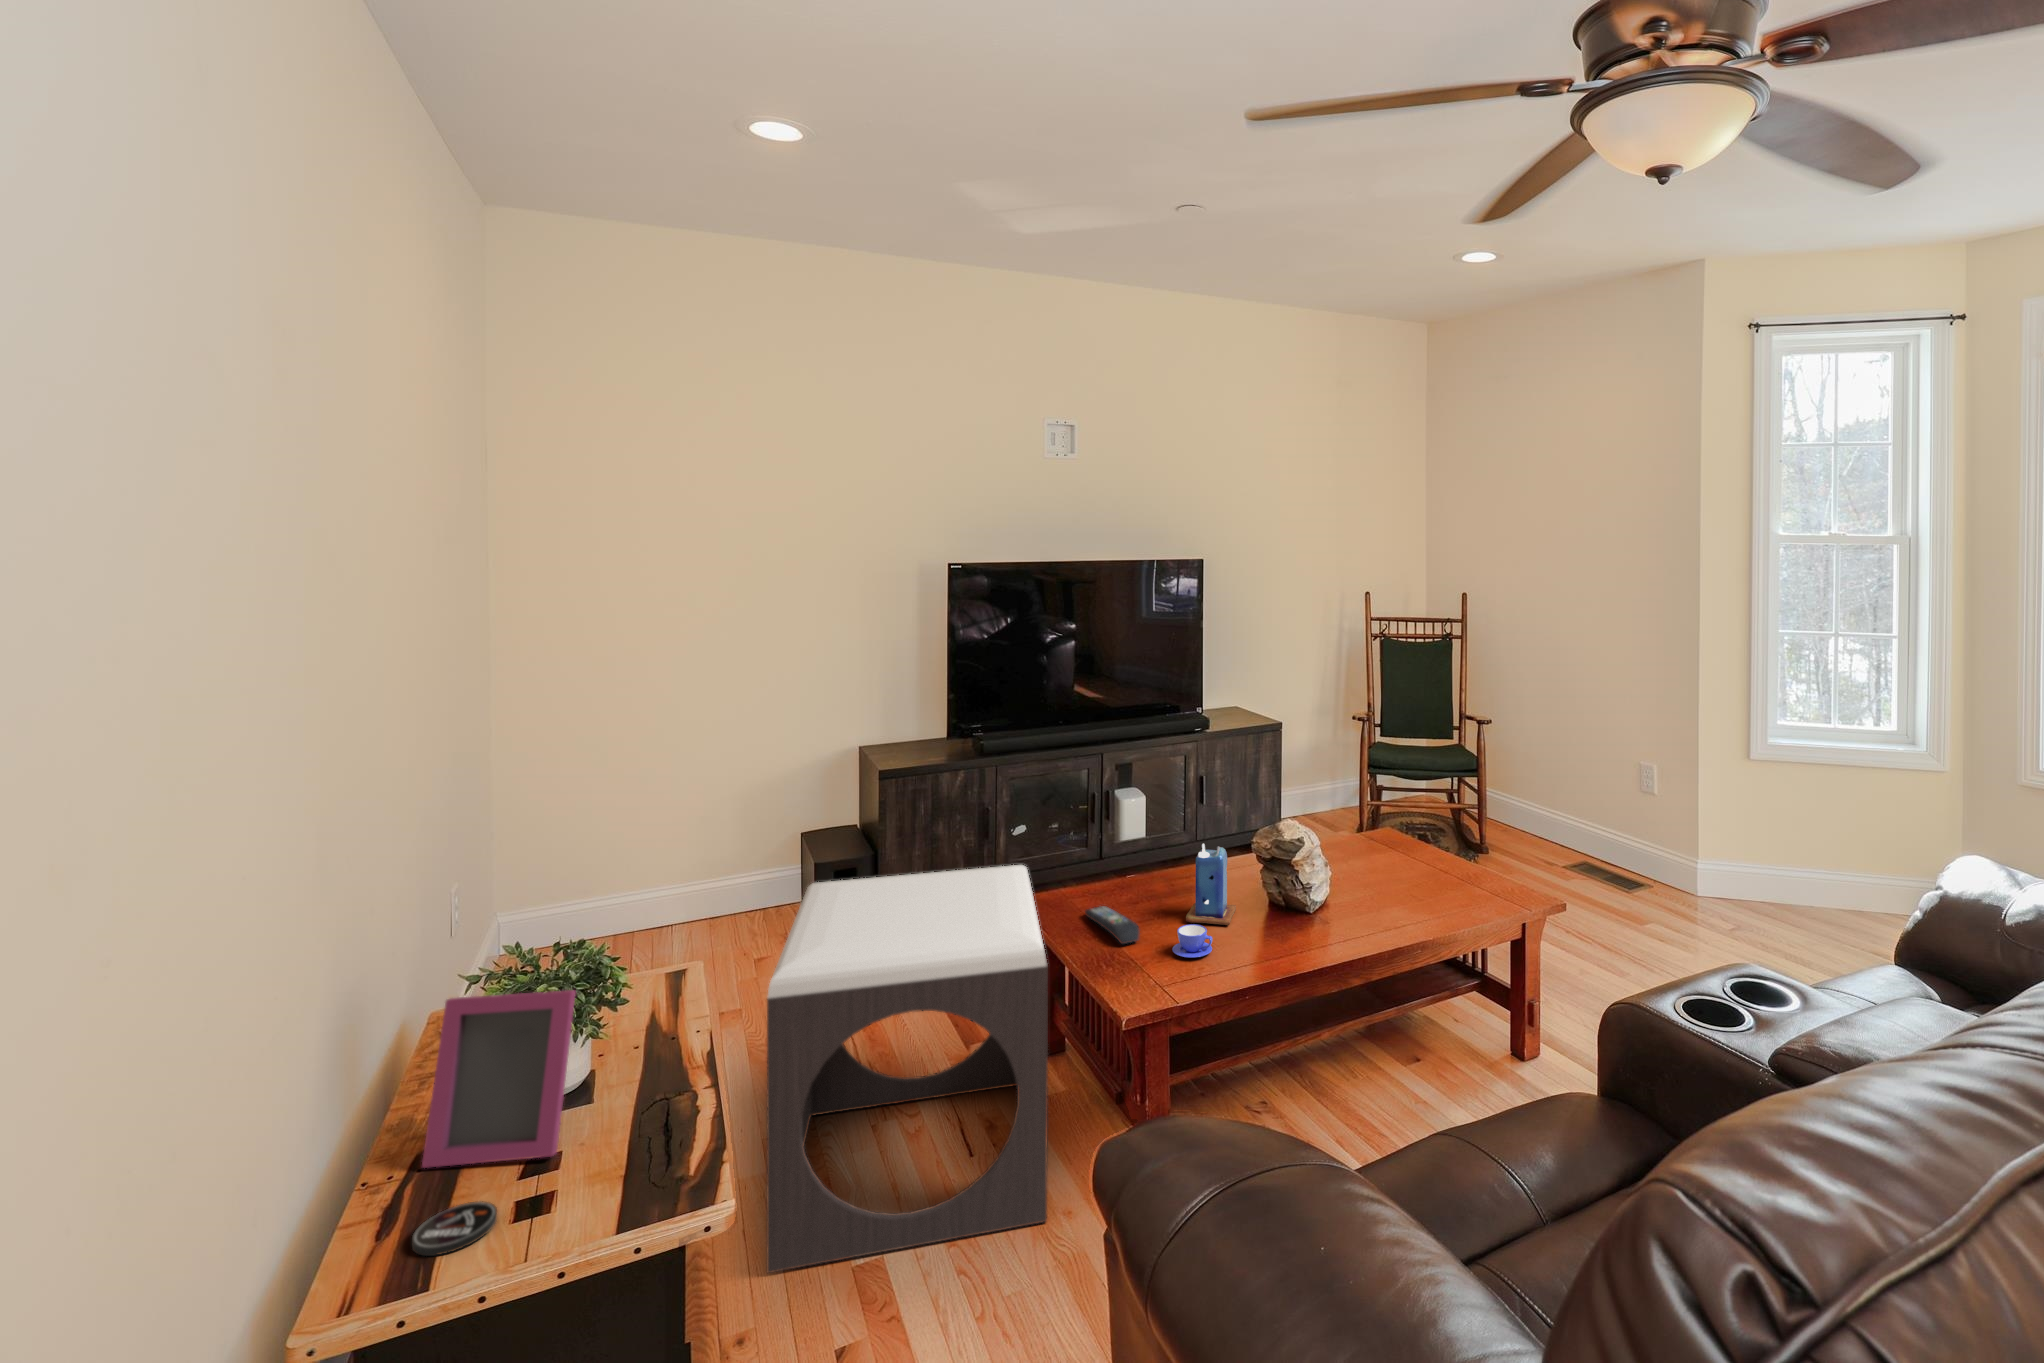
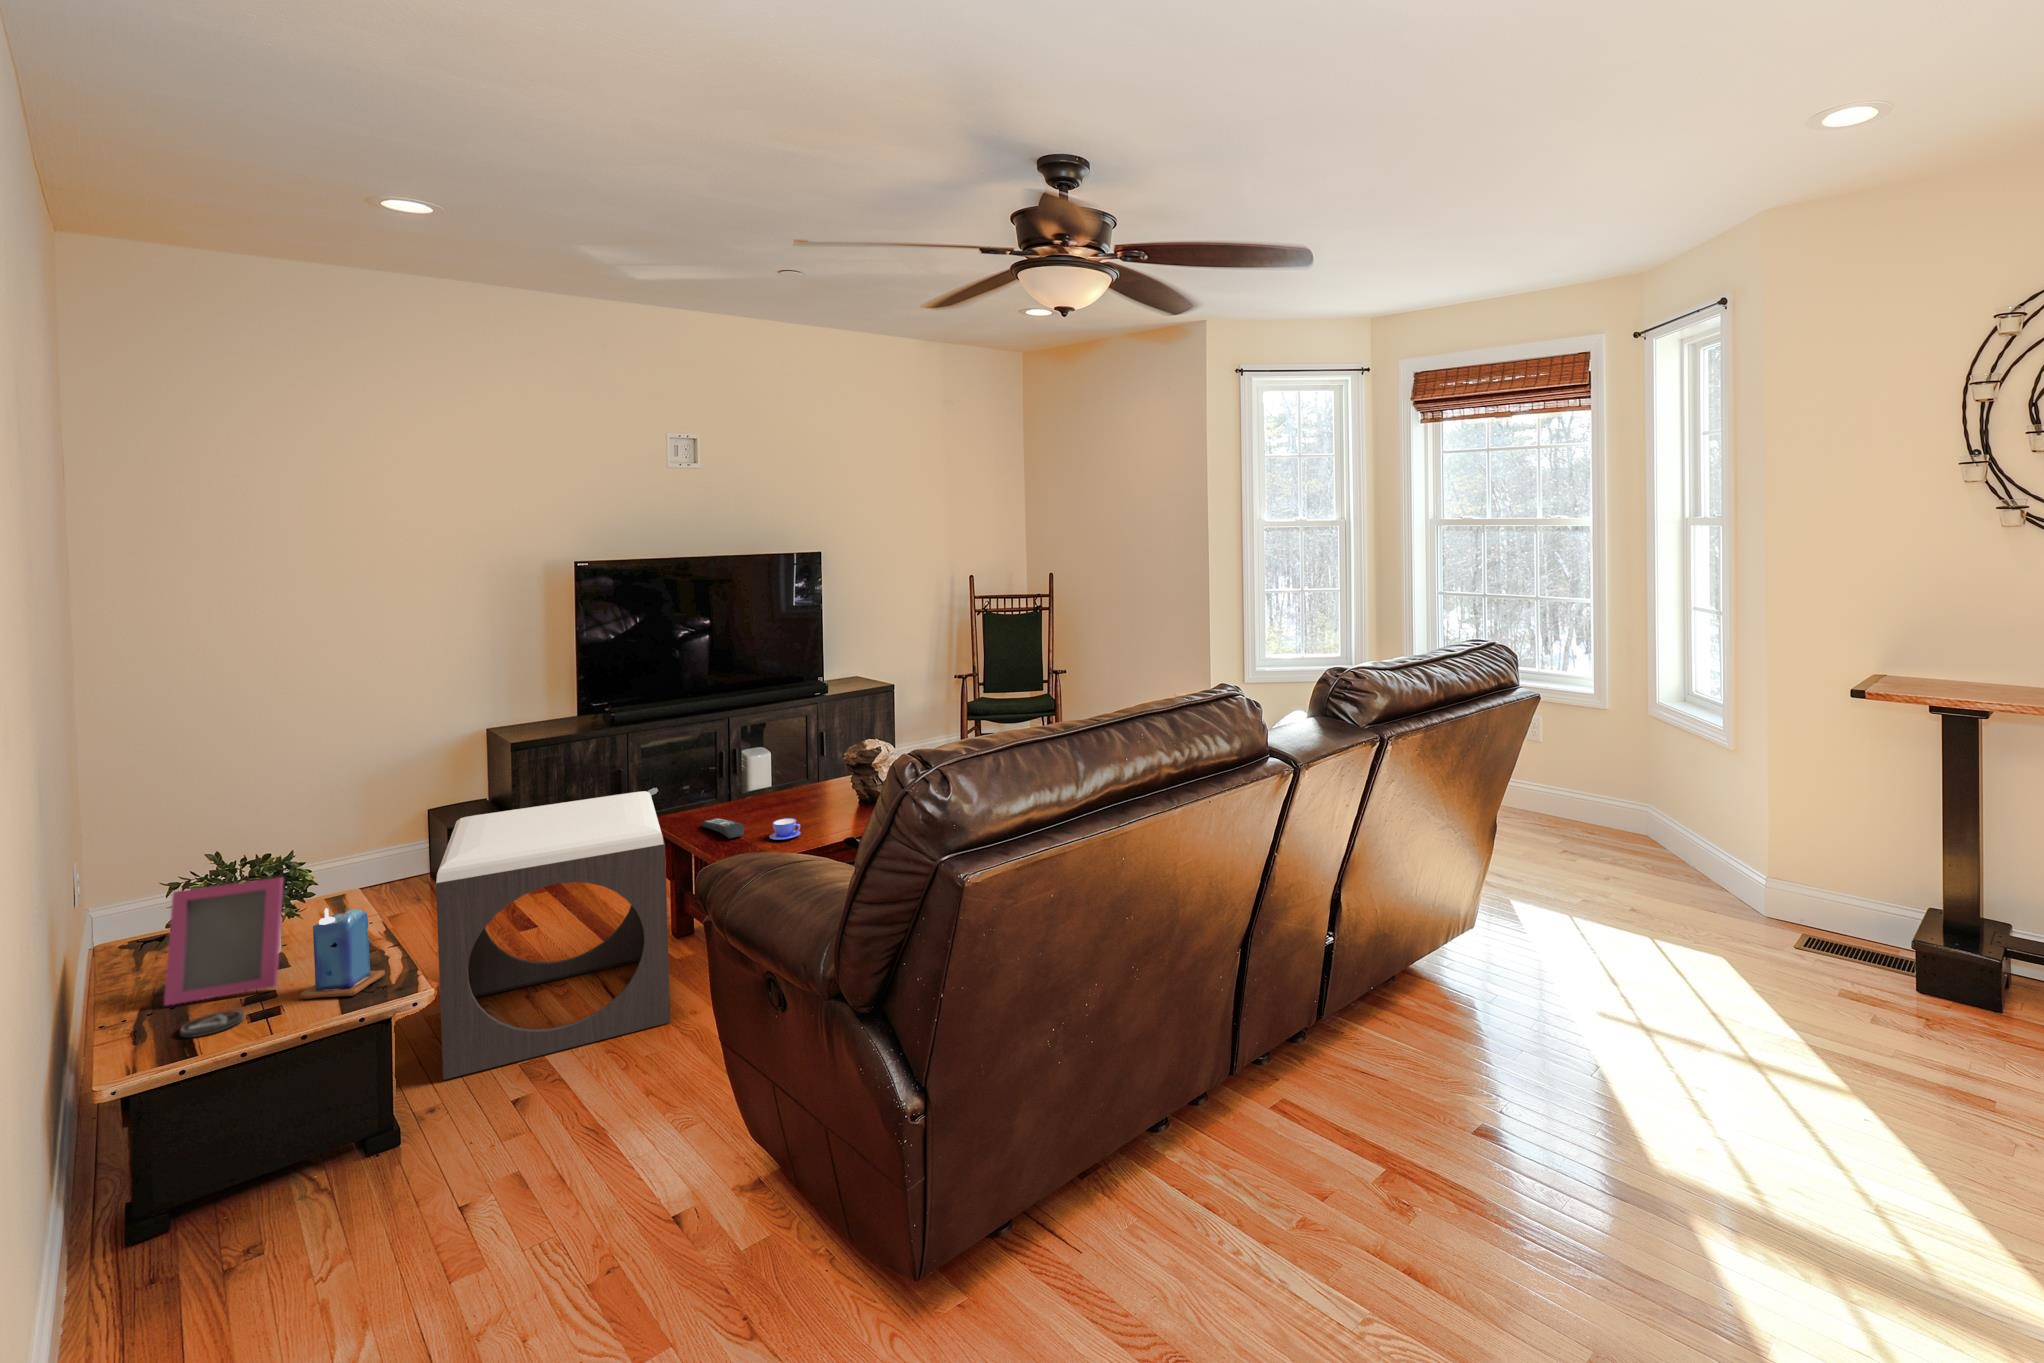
candle: present [1186,844,1236,925] -> present [299,908,385,999]

